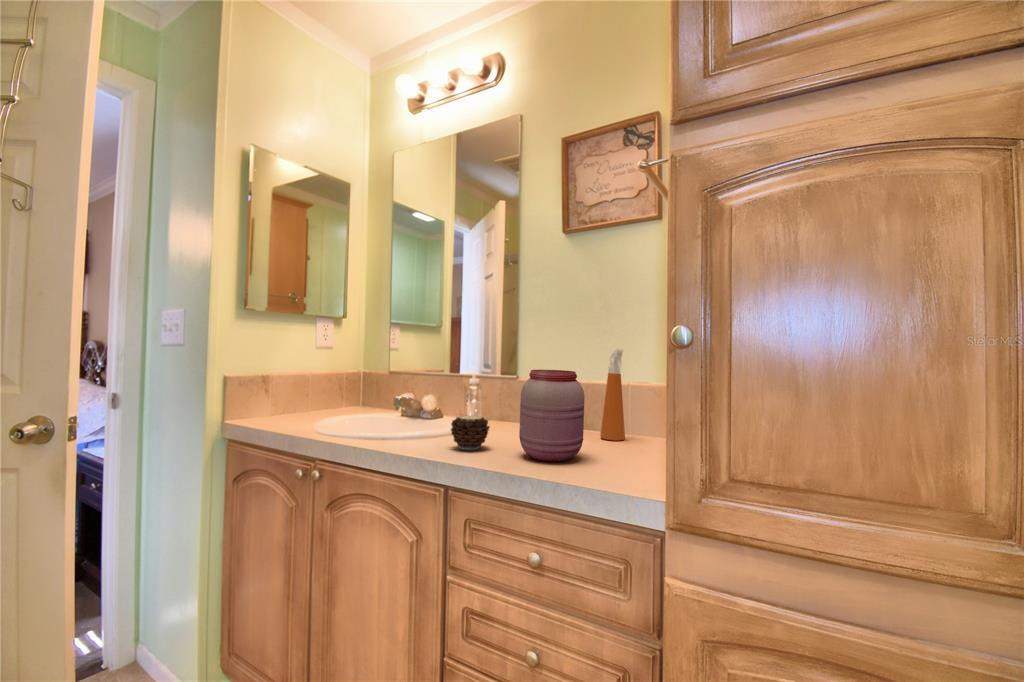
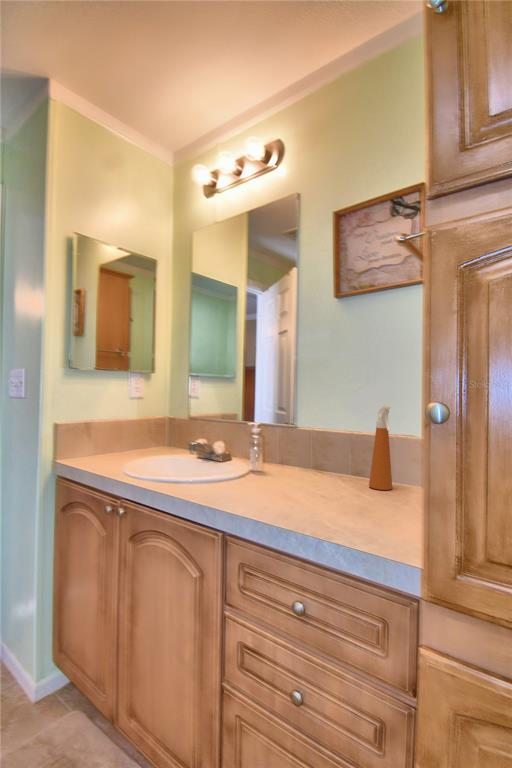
jar: present [519,370,585,462] -> none [290,428,350,514]
candle: present [451,413,490,450] -> none [230,463,265,498]

